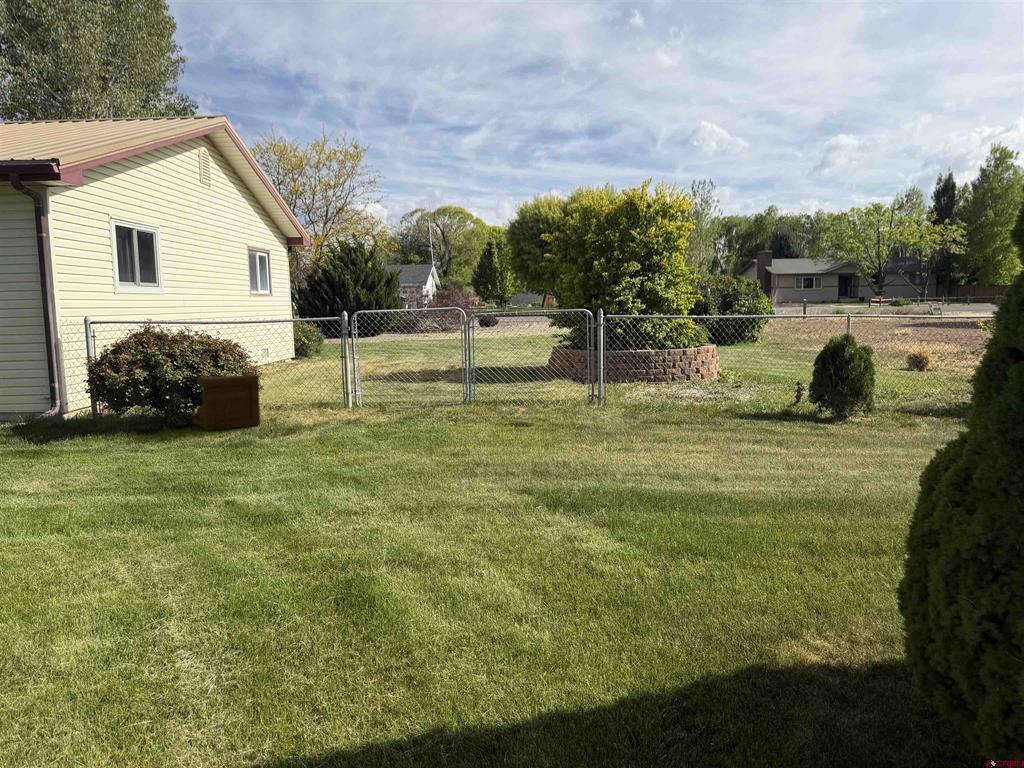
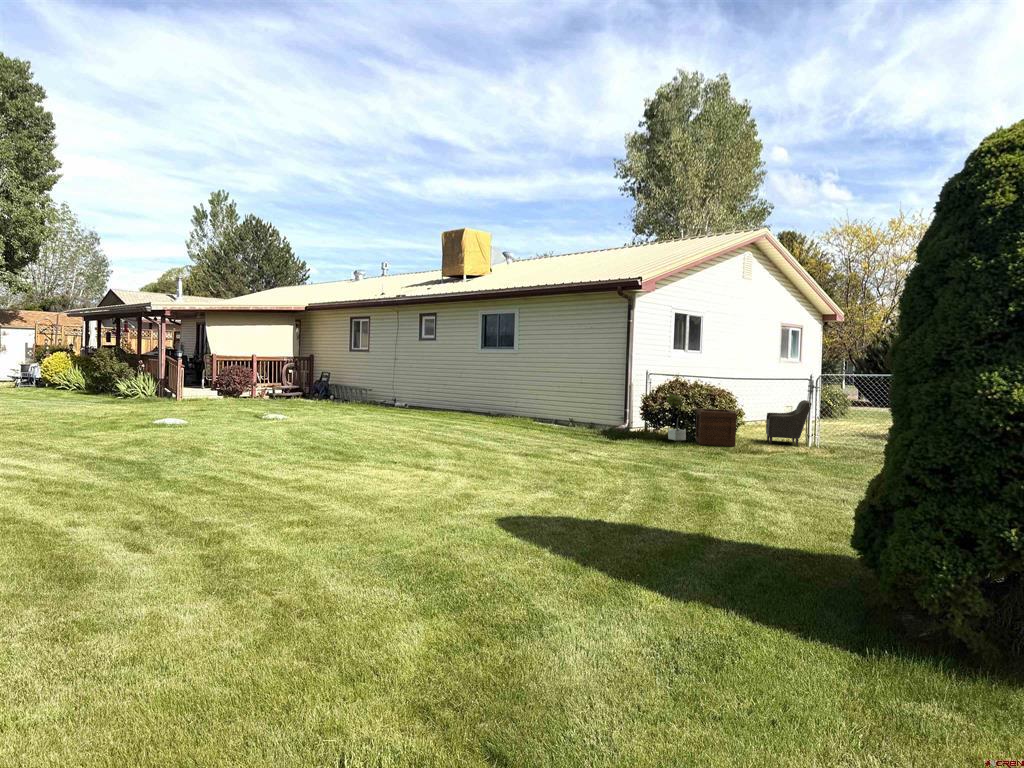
chair: none [286,347,347,412] -> present [766,400,812,446]
potted tree: none [137,354,177,428] -> present [667,394,686,440]

